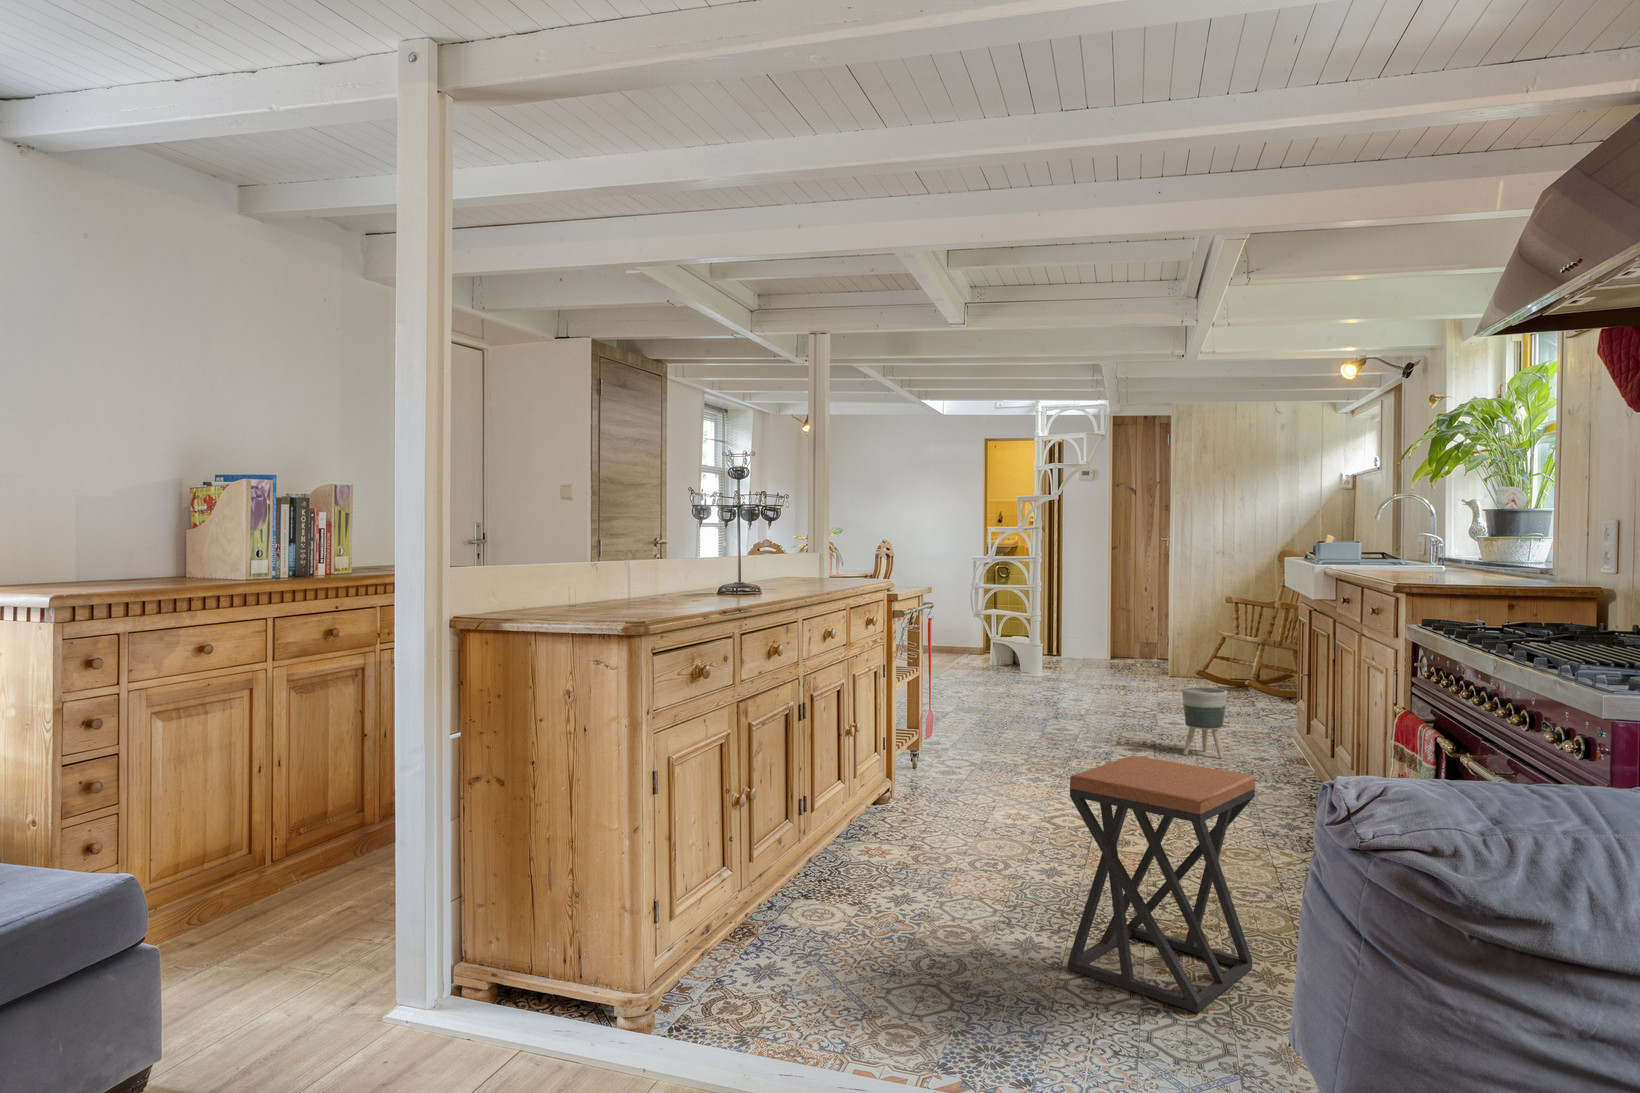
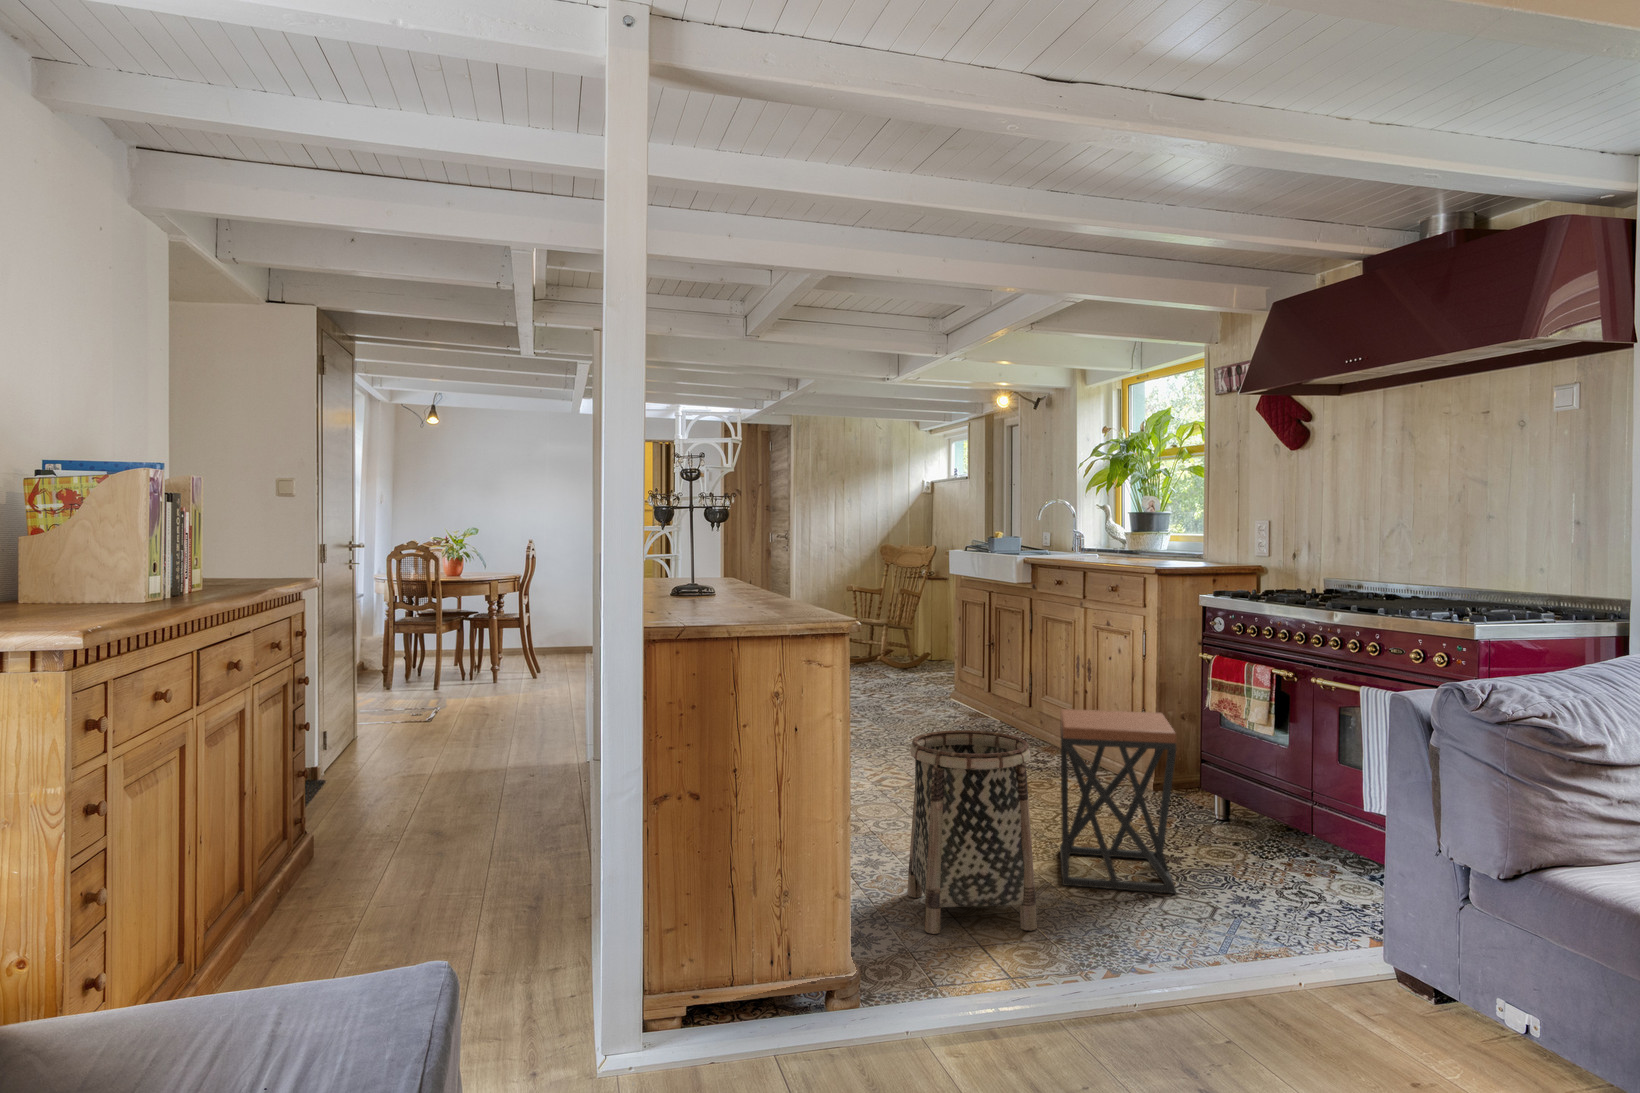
planter: present [1182,687,1227,758] -> none [898,659,934,717]
basket: none [835,760,992,1007] -> present [908,730,1037,934]

